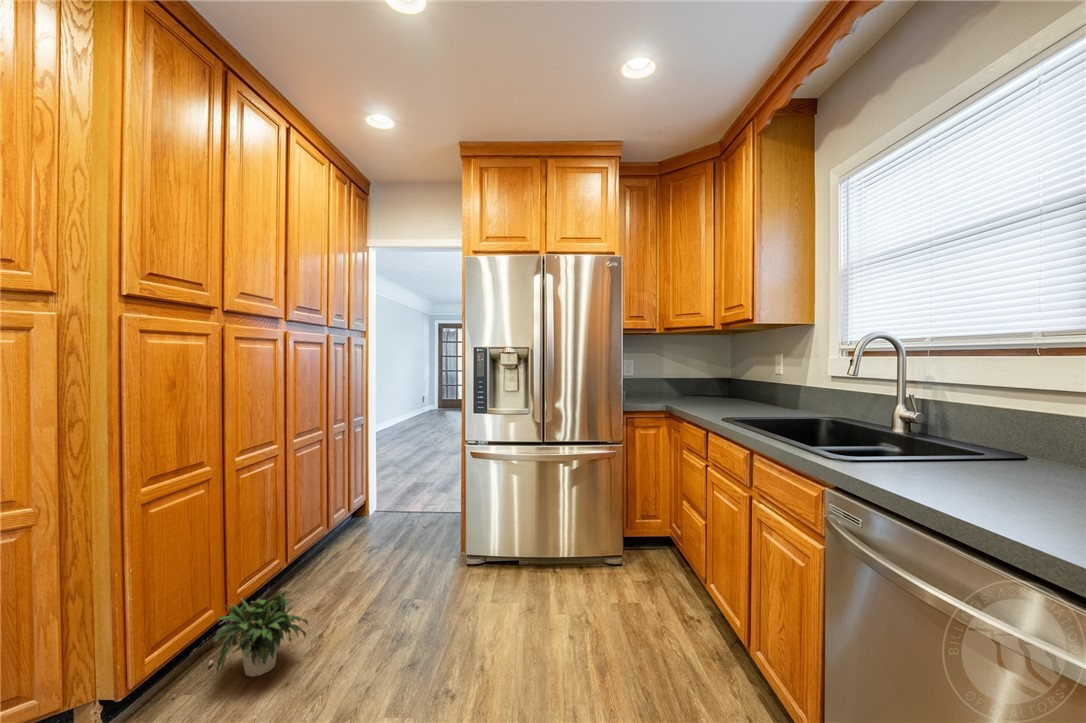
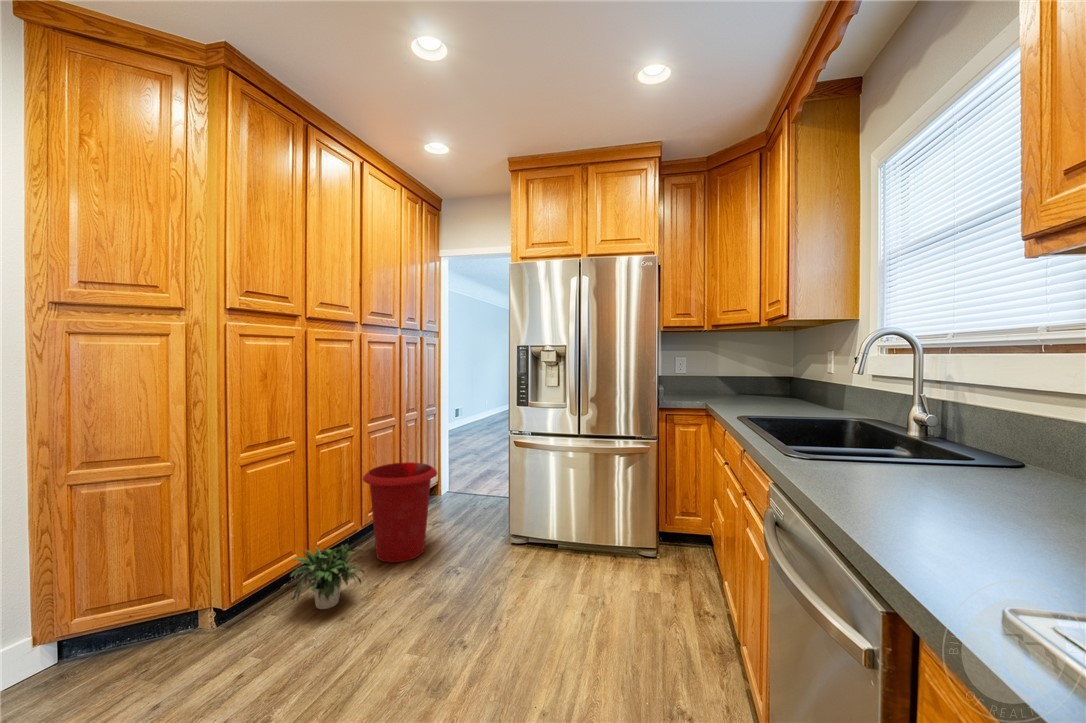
waste bin: none [291,483,384,605] -> present [363,462,437,563]

